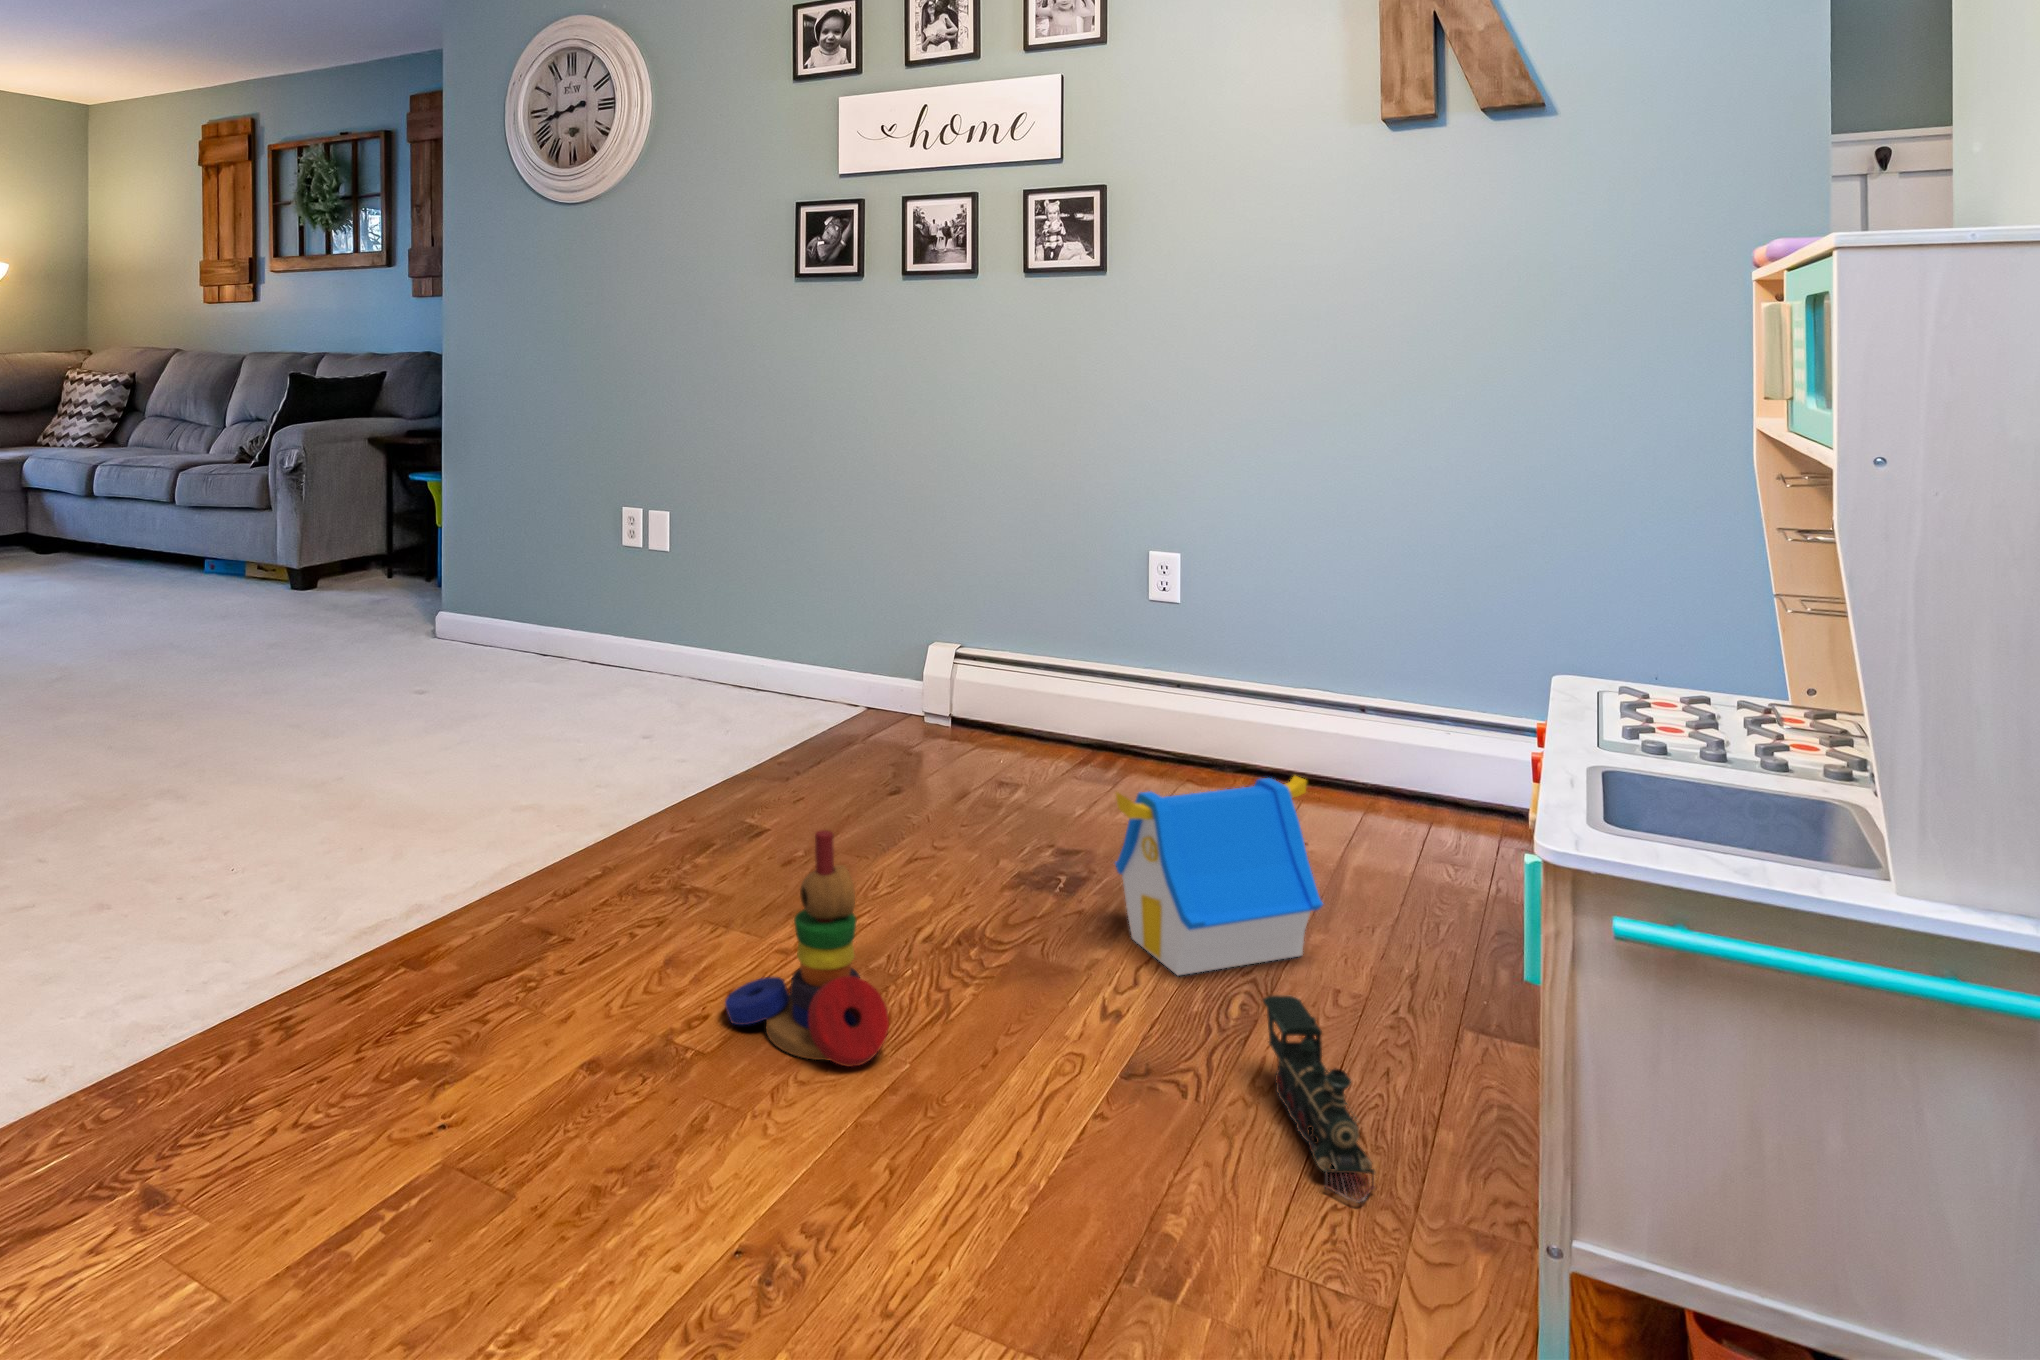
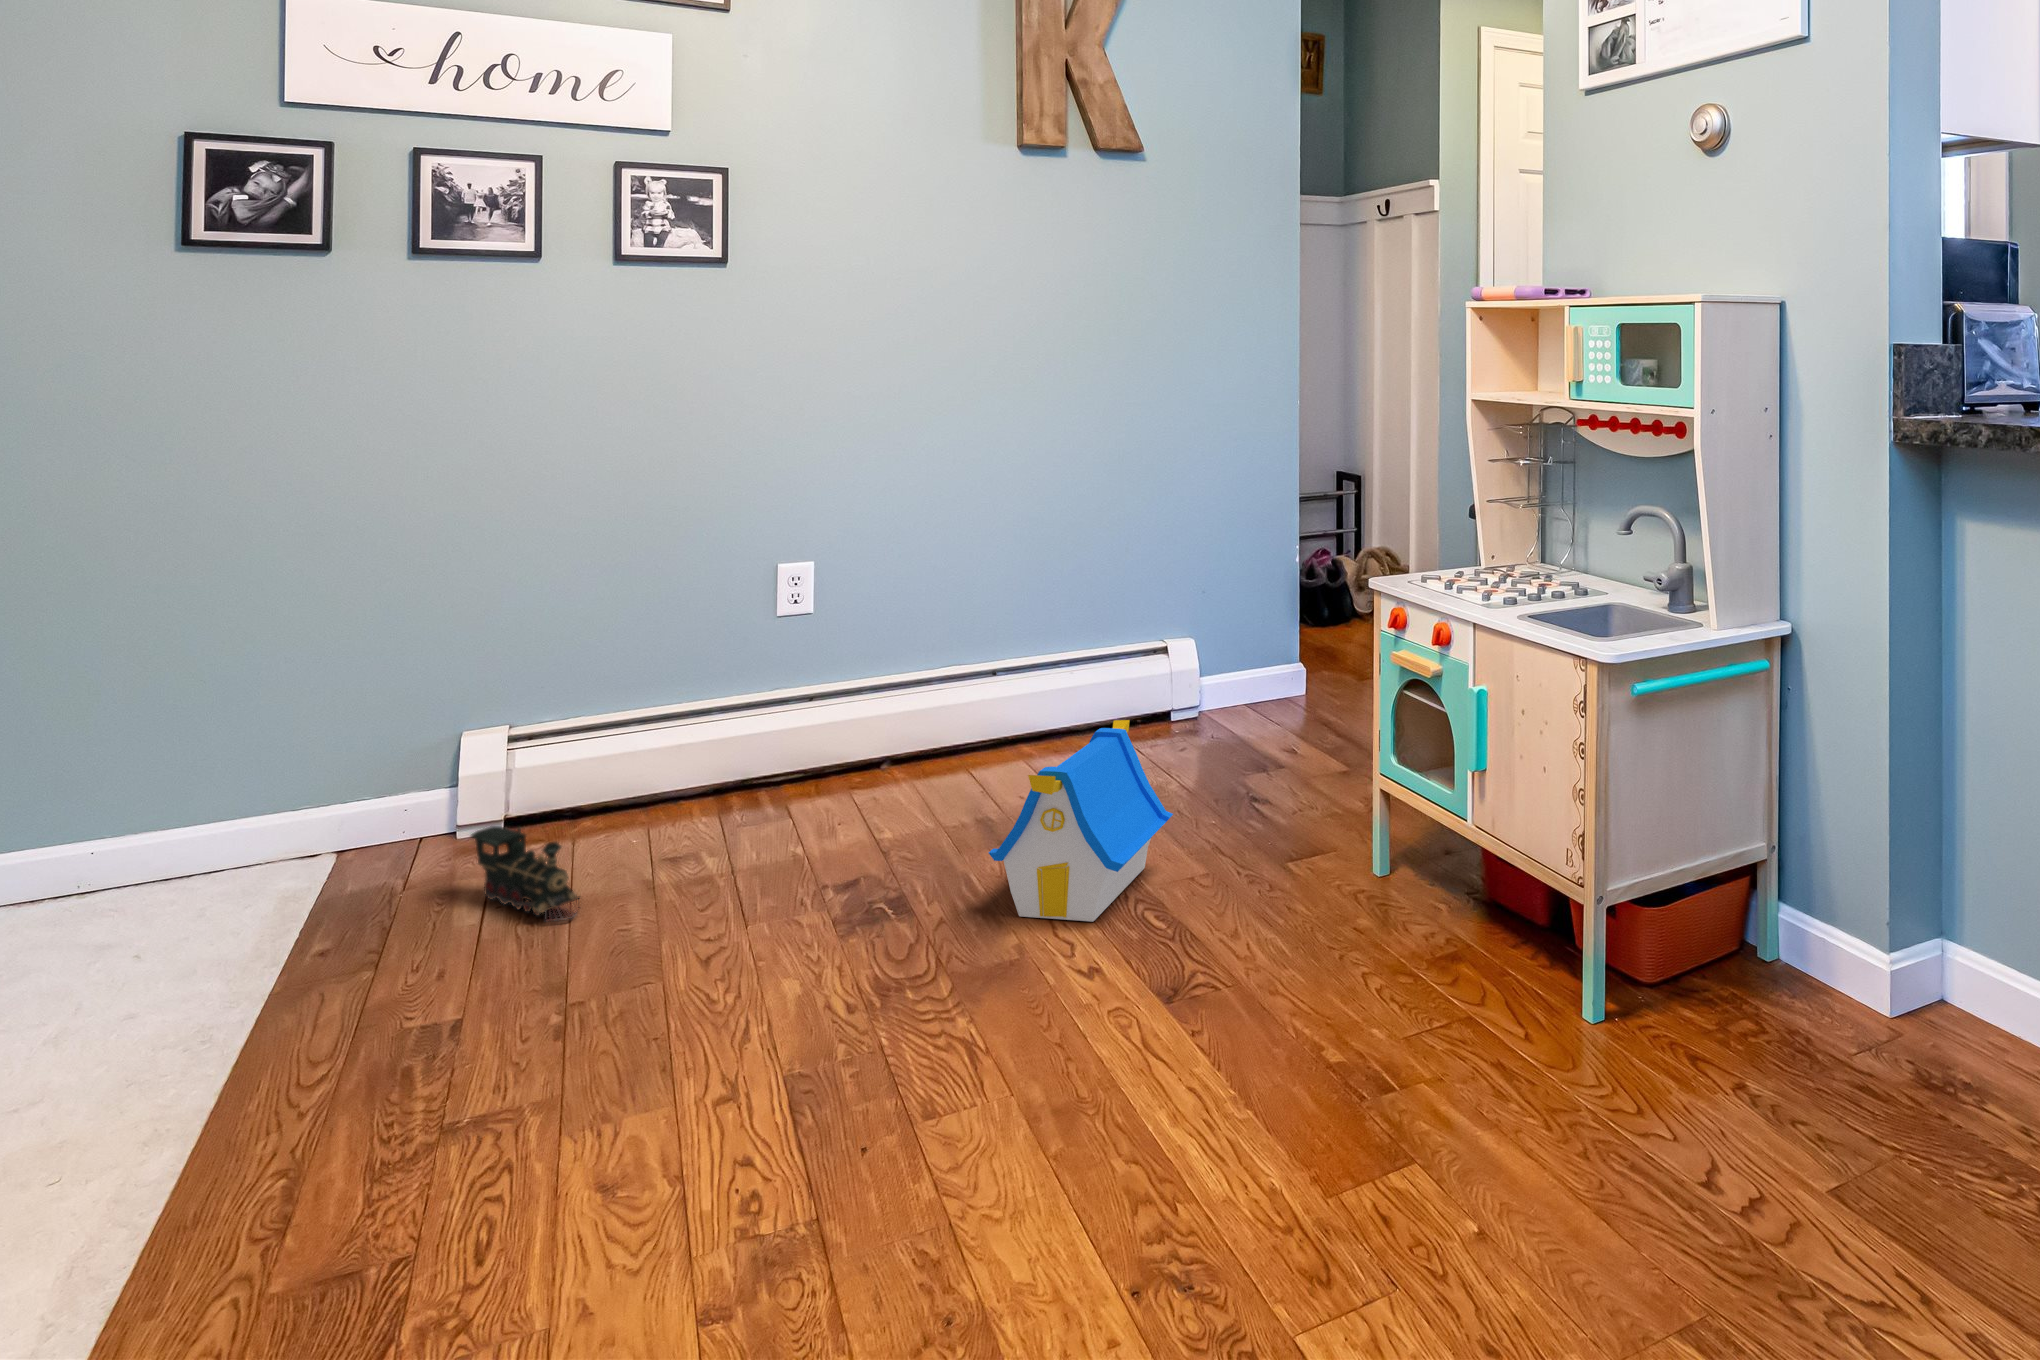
stacking toy: present [725,830,889,1067] -> none [766,897,997,1179]
toy train: present [1263,995,1375,1203] -> present [471,826,580,920]

